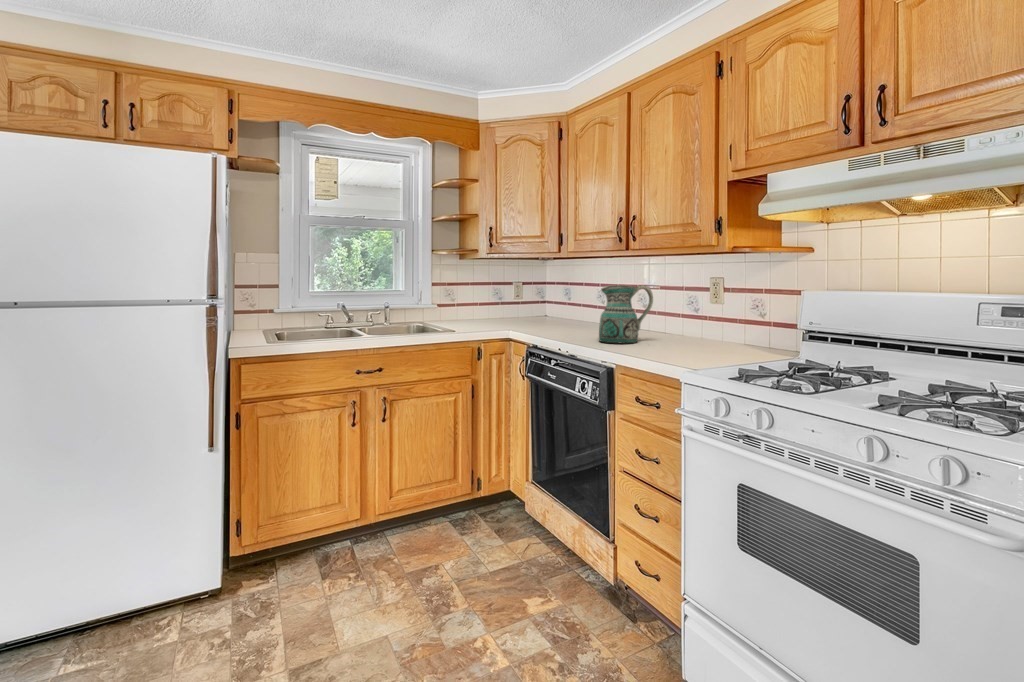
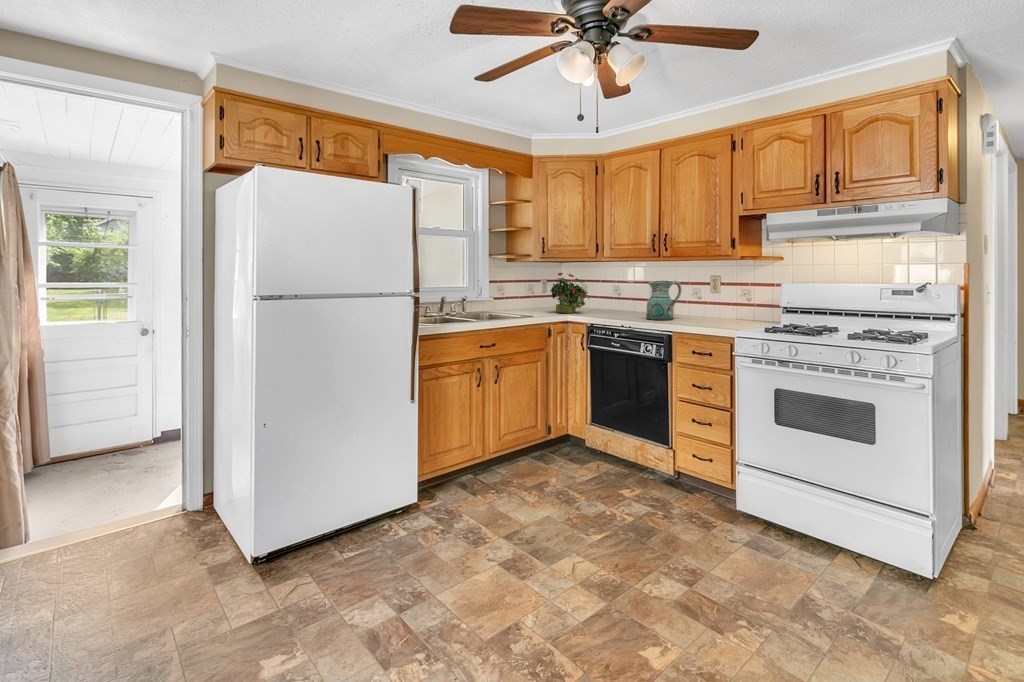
potted plant: none [505,273,558,326] -> present [550,273,589,313]

